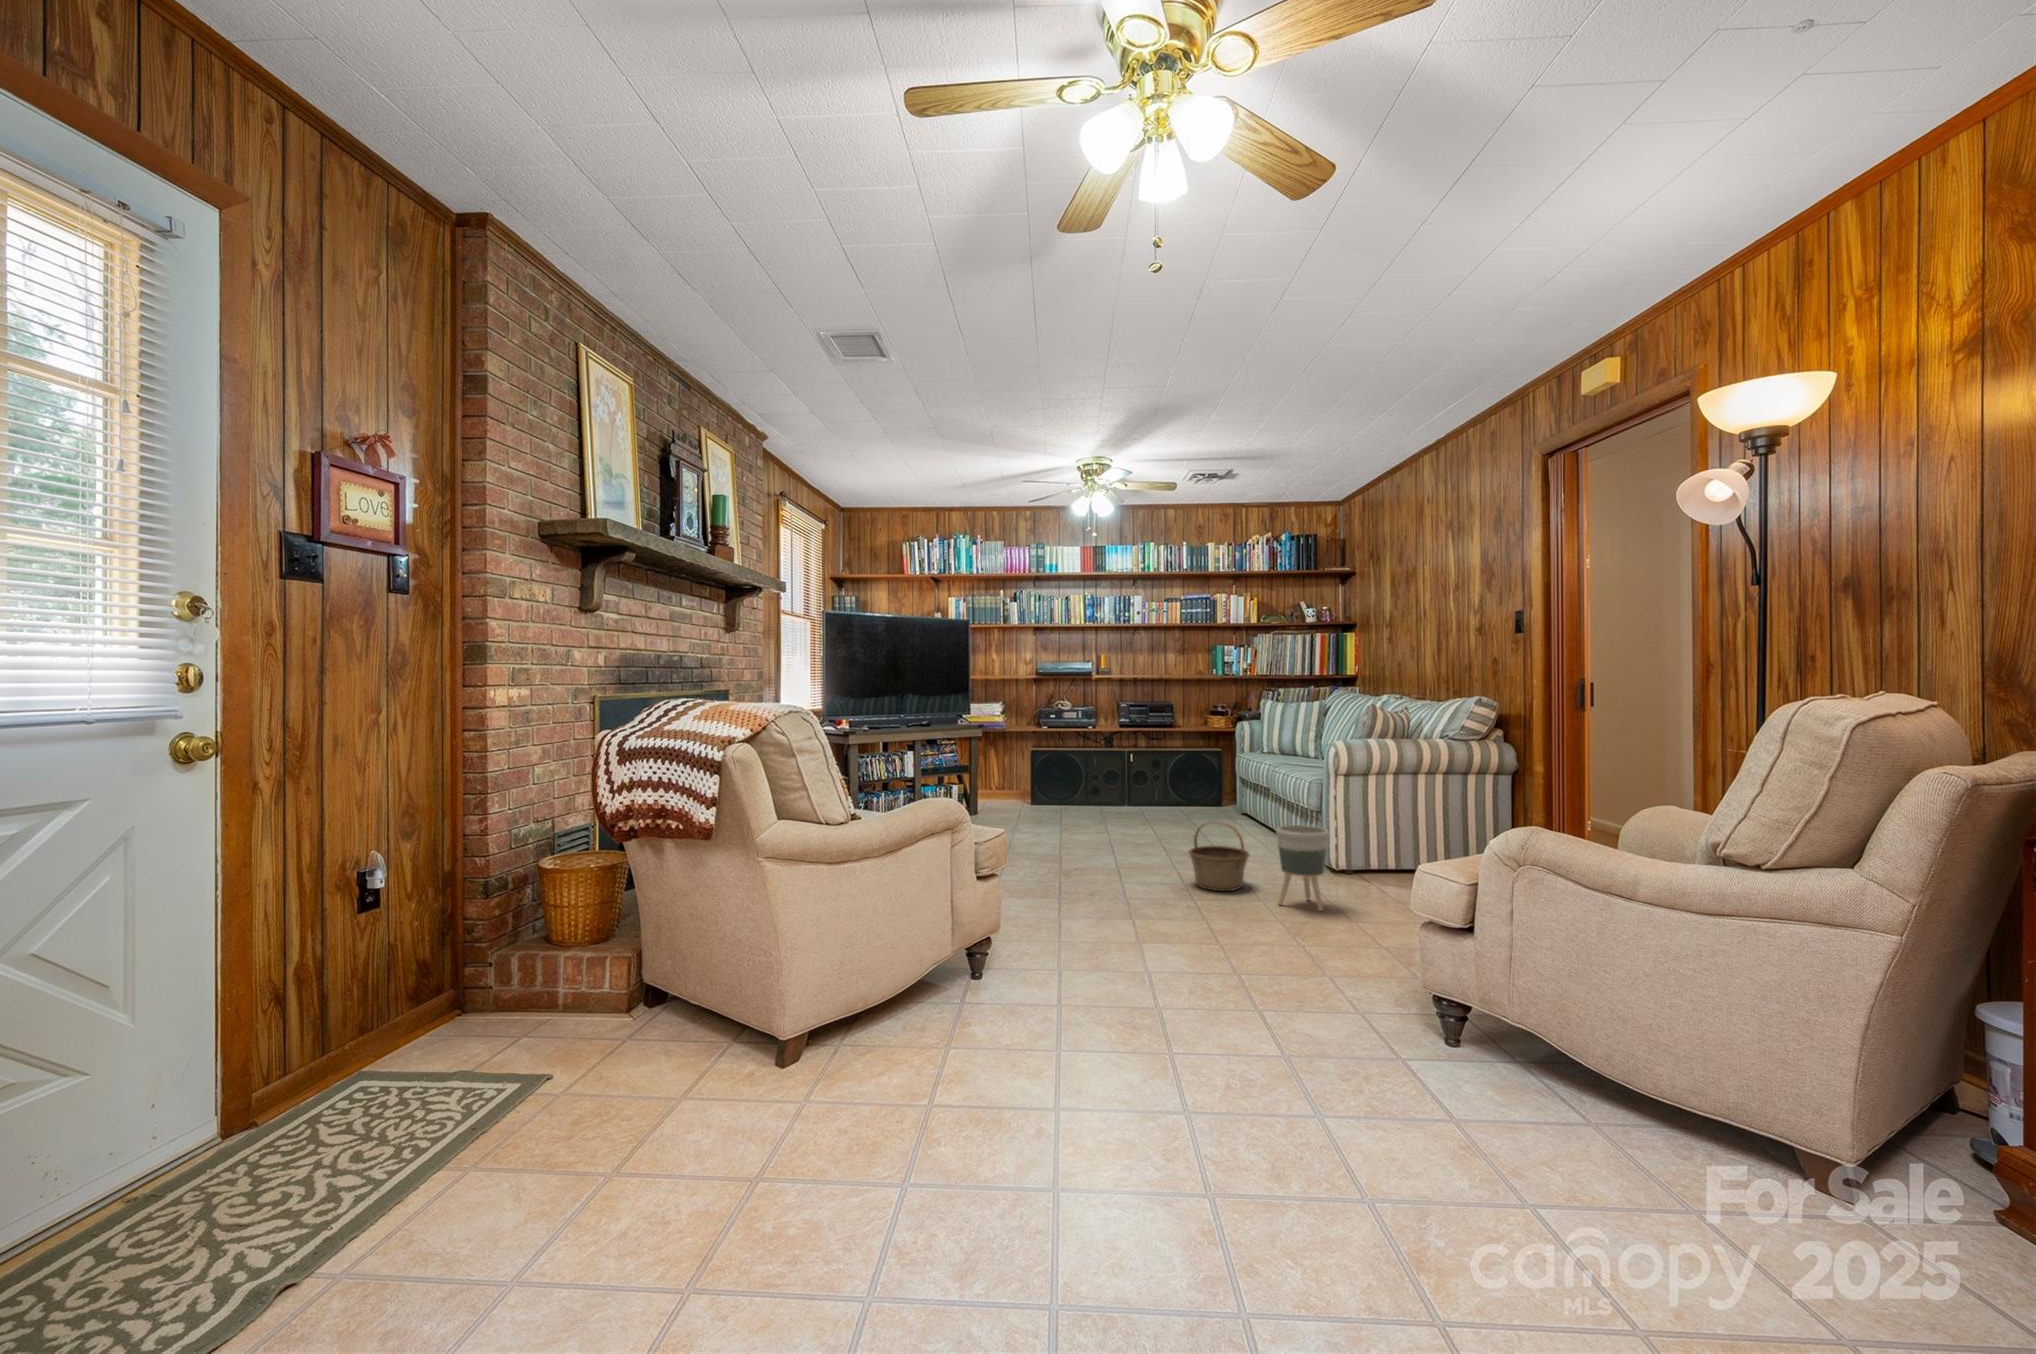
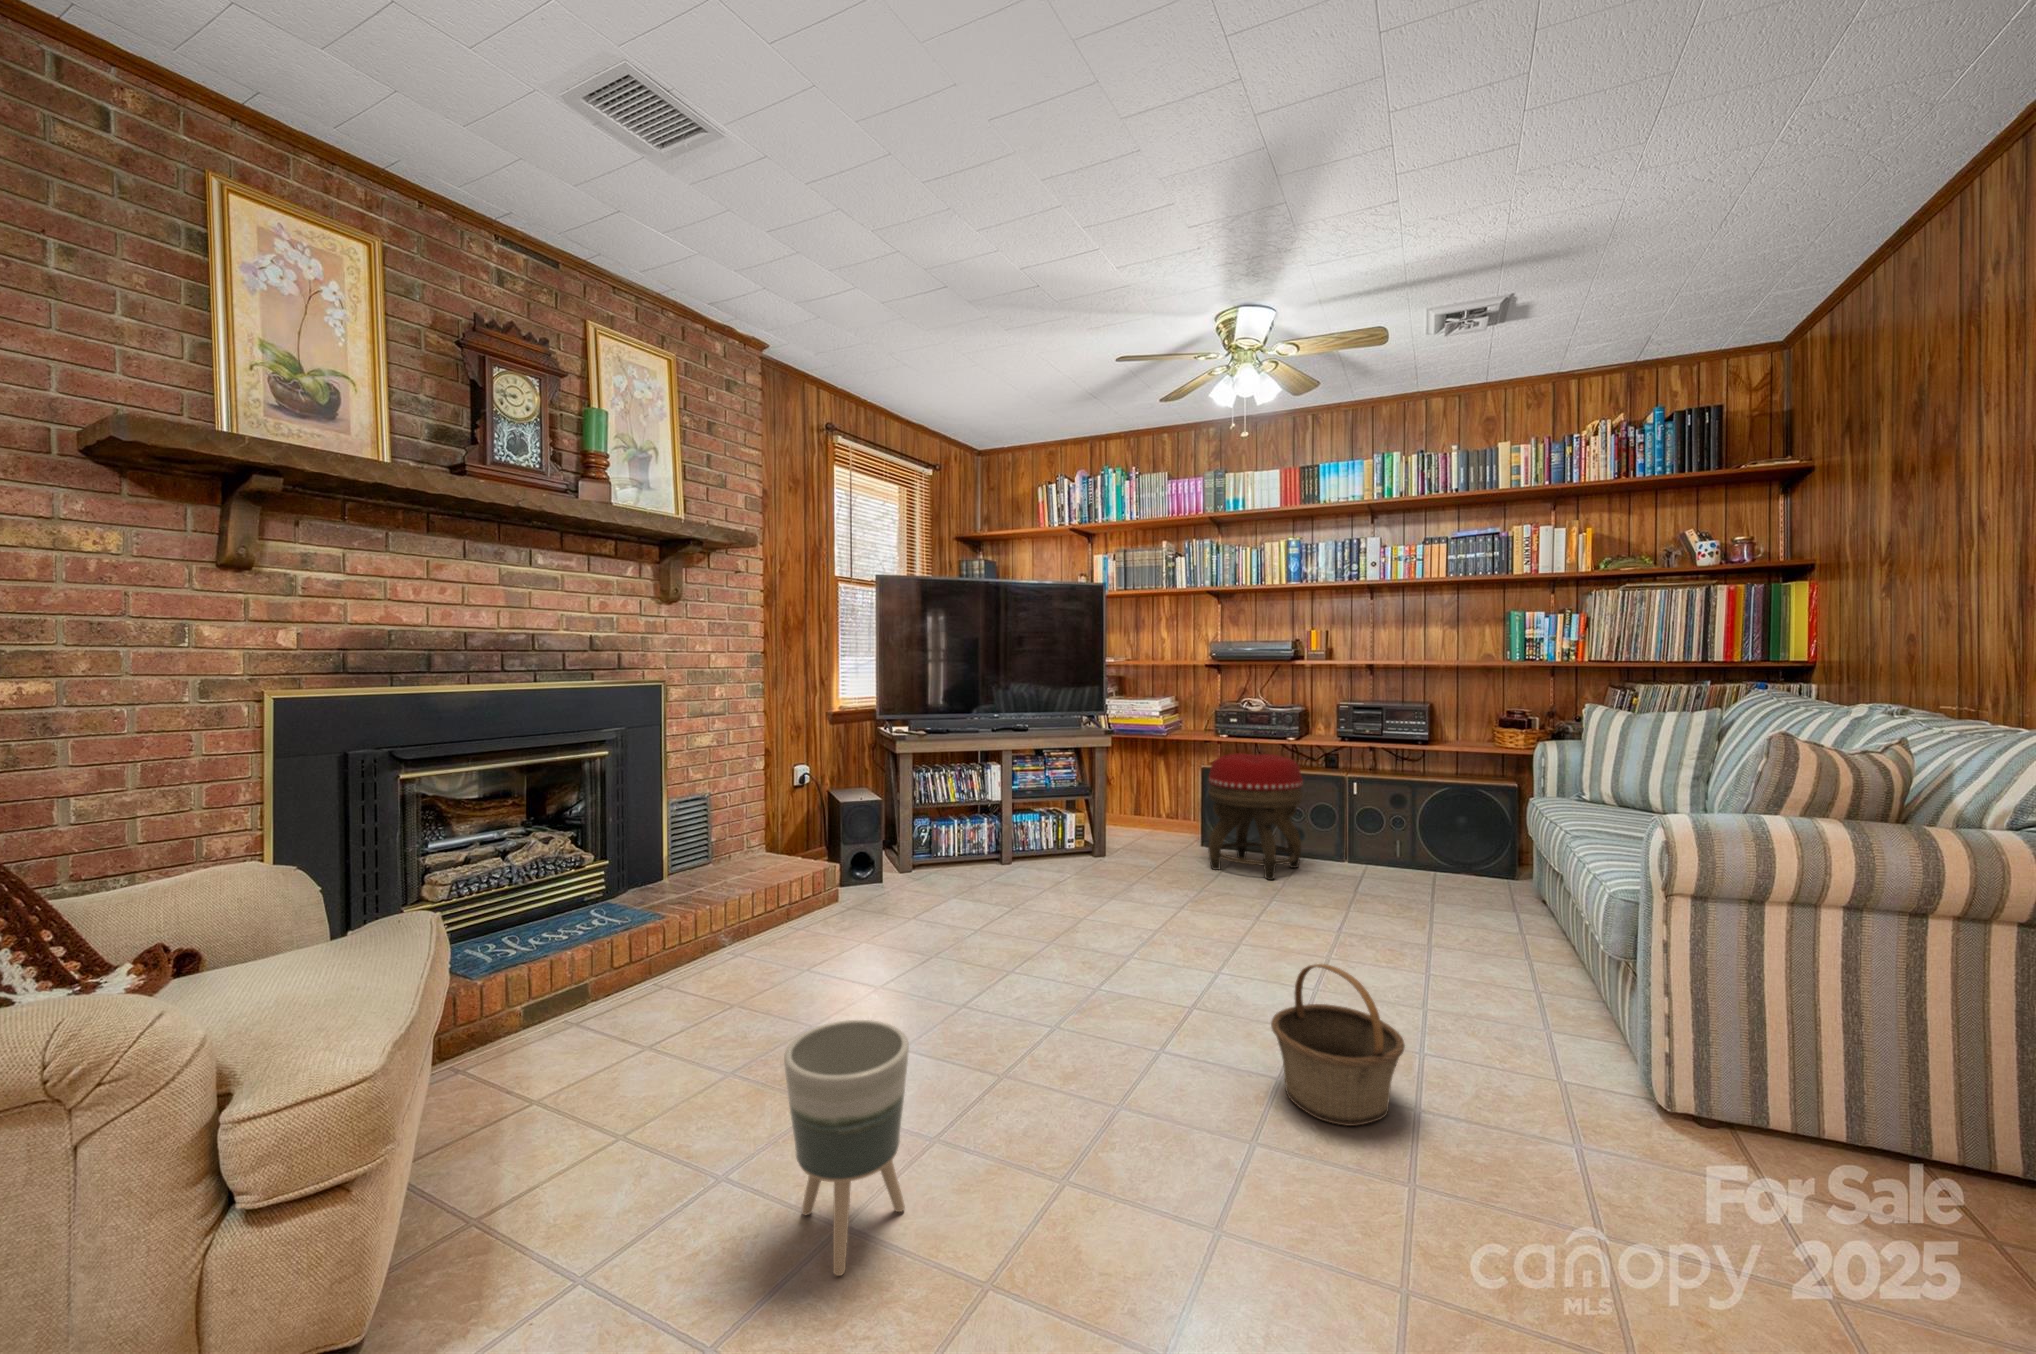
footstool: none [1052,739,1113,820] -> present [1208,754,1303,880]
planter: present [1276,825,1329,911] -> present [784,1020,909,1276]

